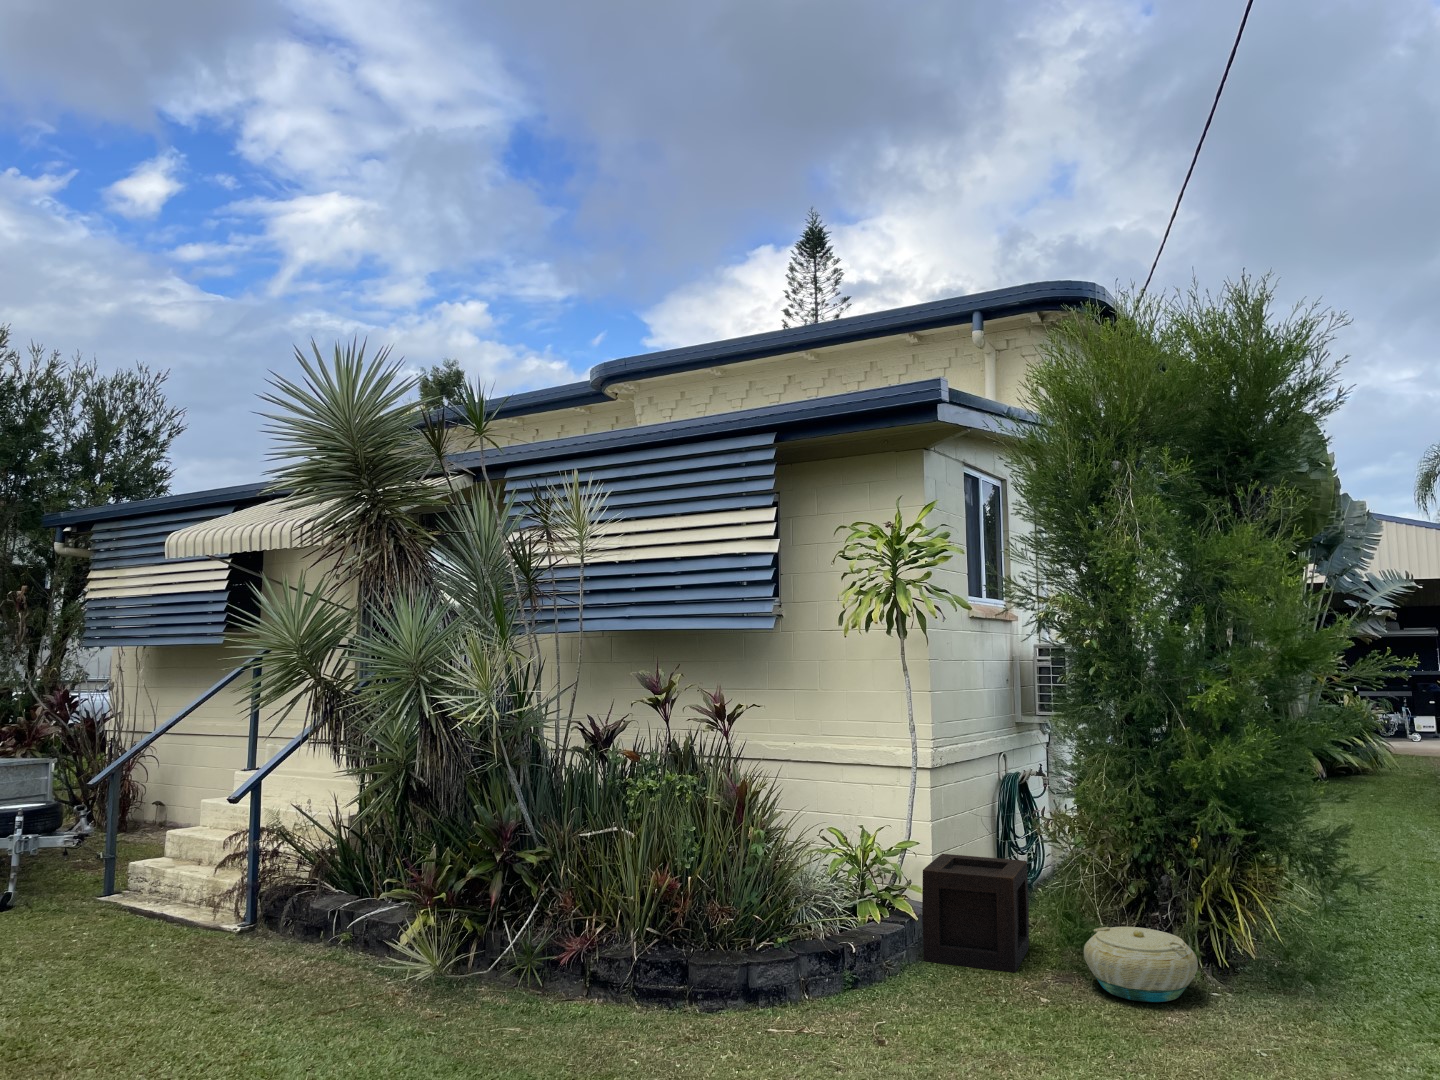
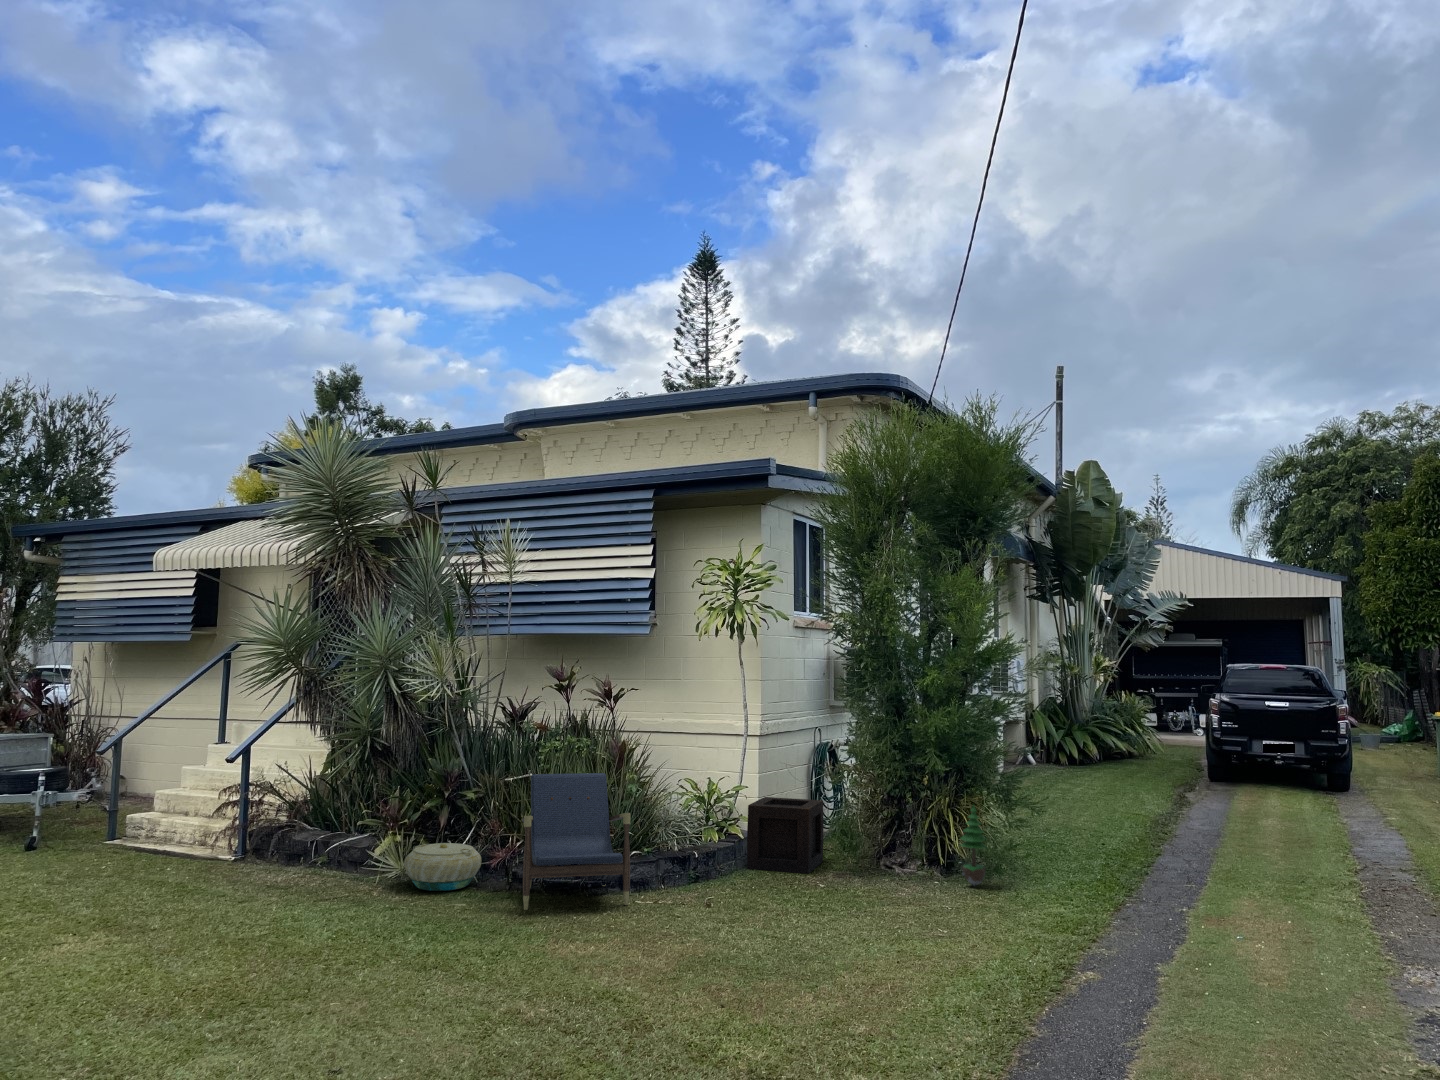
lounge chair: none [600,830,759,1047] -> present [522,773,631,910]
potted tree: none [1251,878,1300,1004] -> present [960,805,987,886]
basket: present [1084,927,1198,1002] -> present [404,843,482,891]

